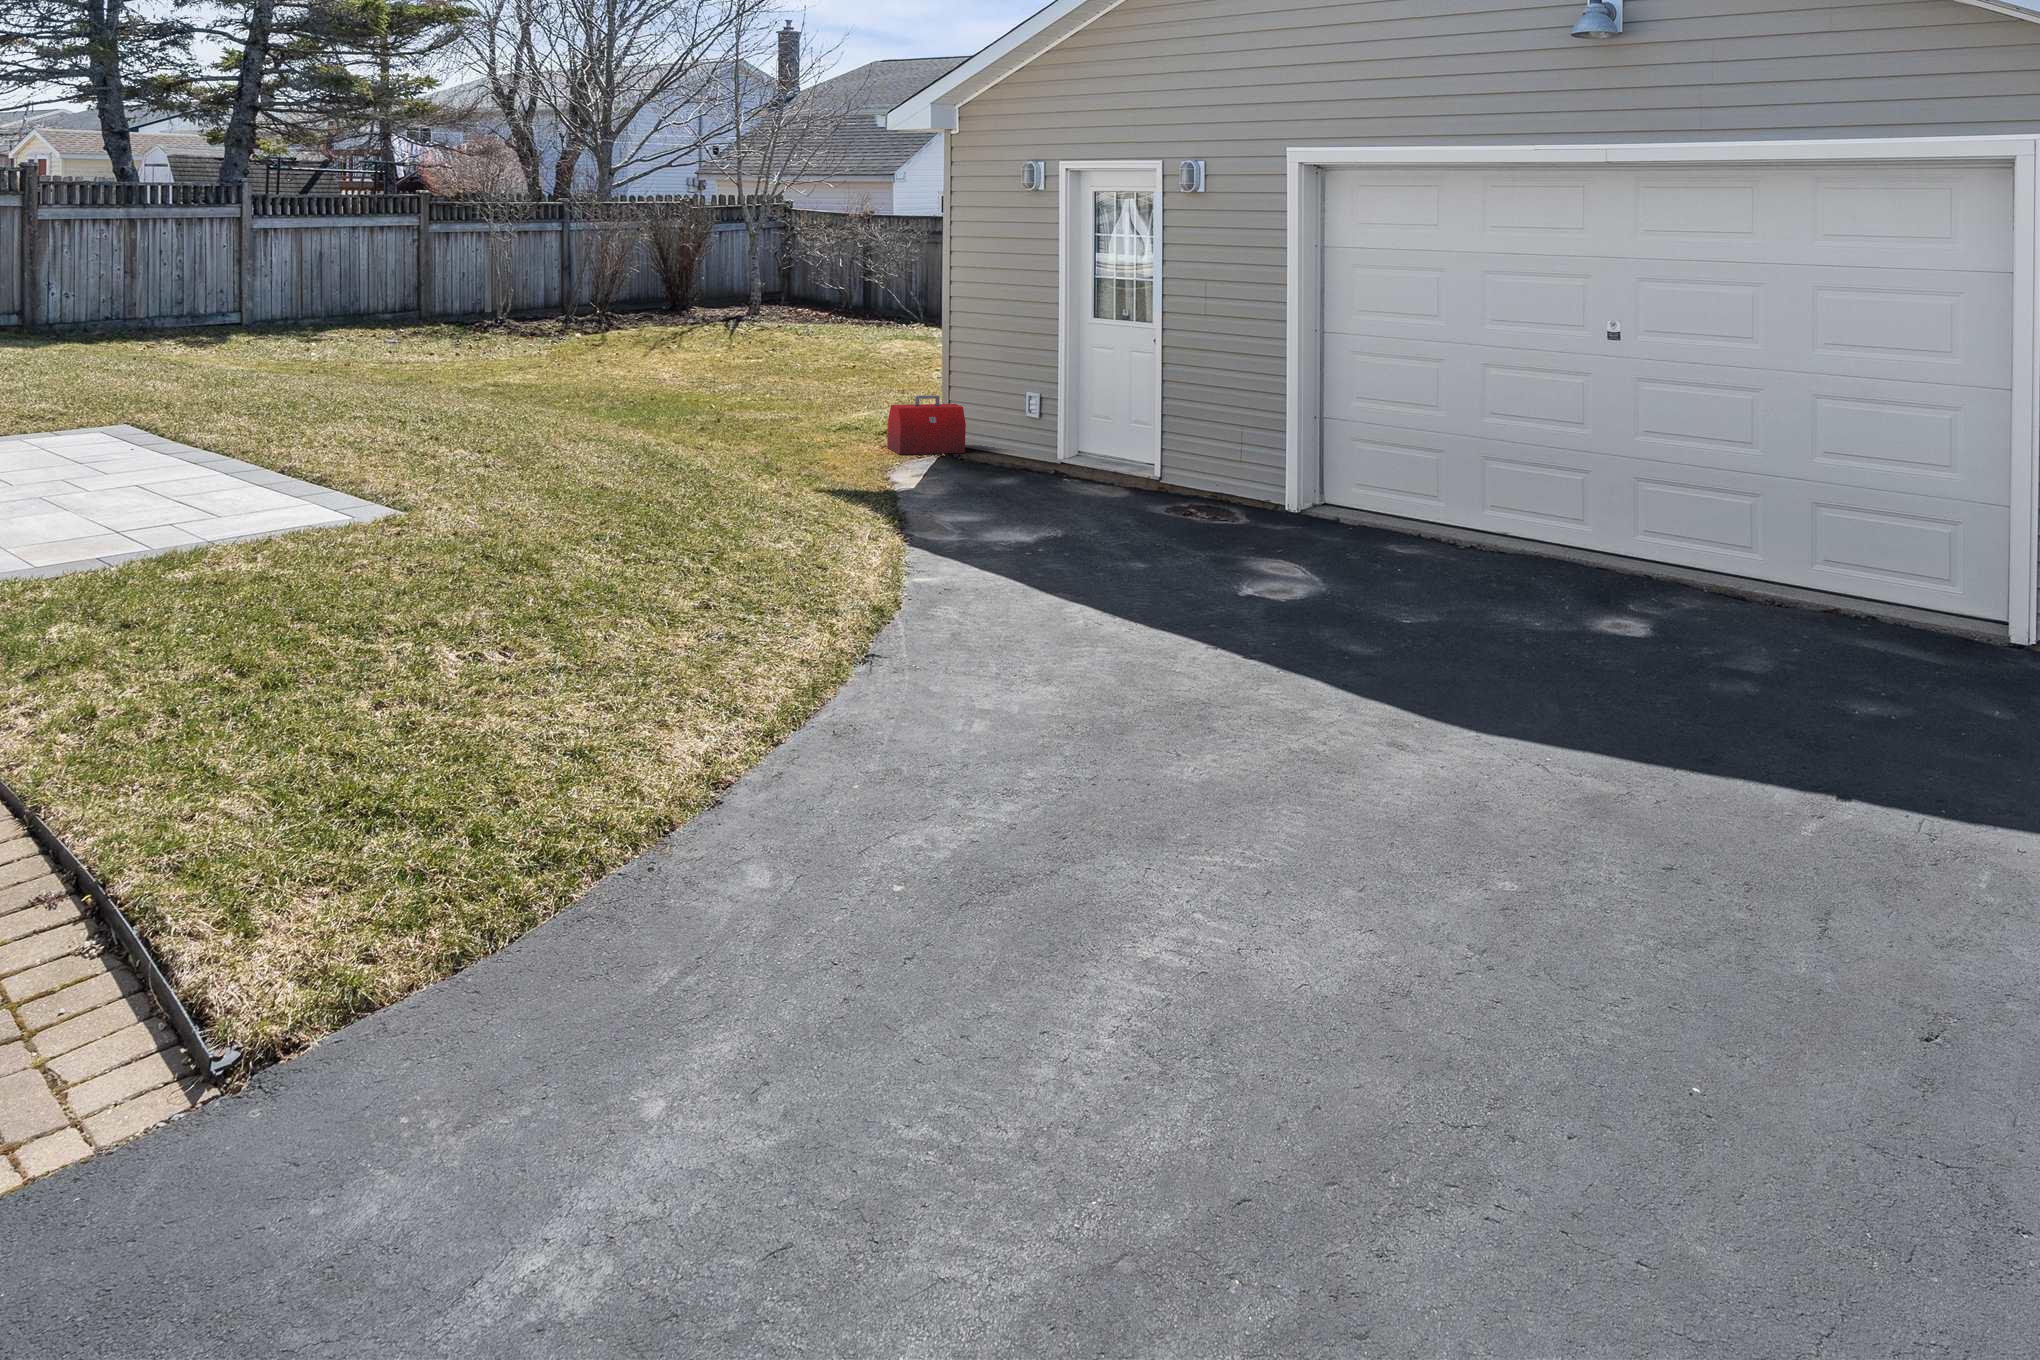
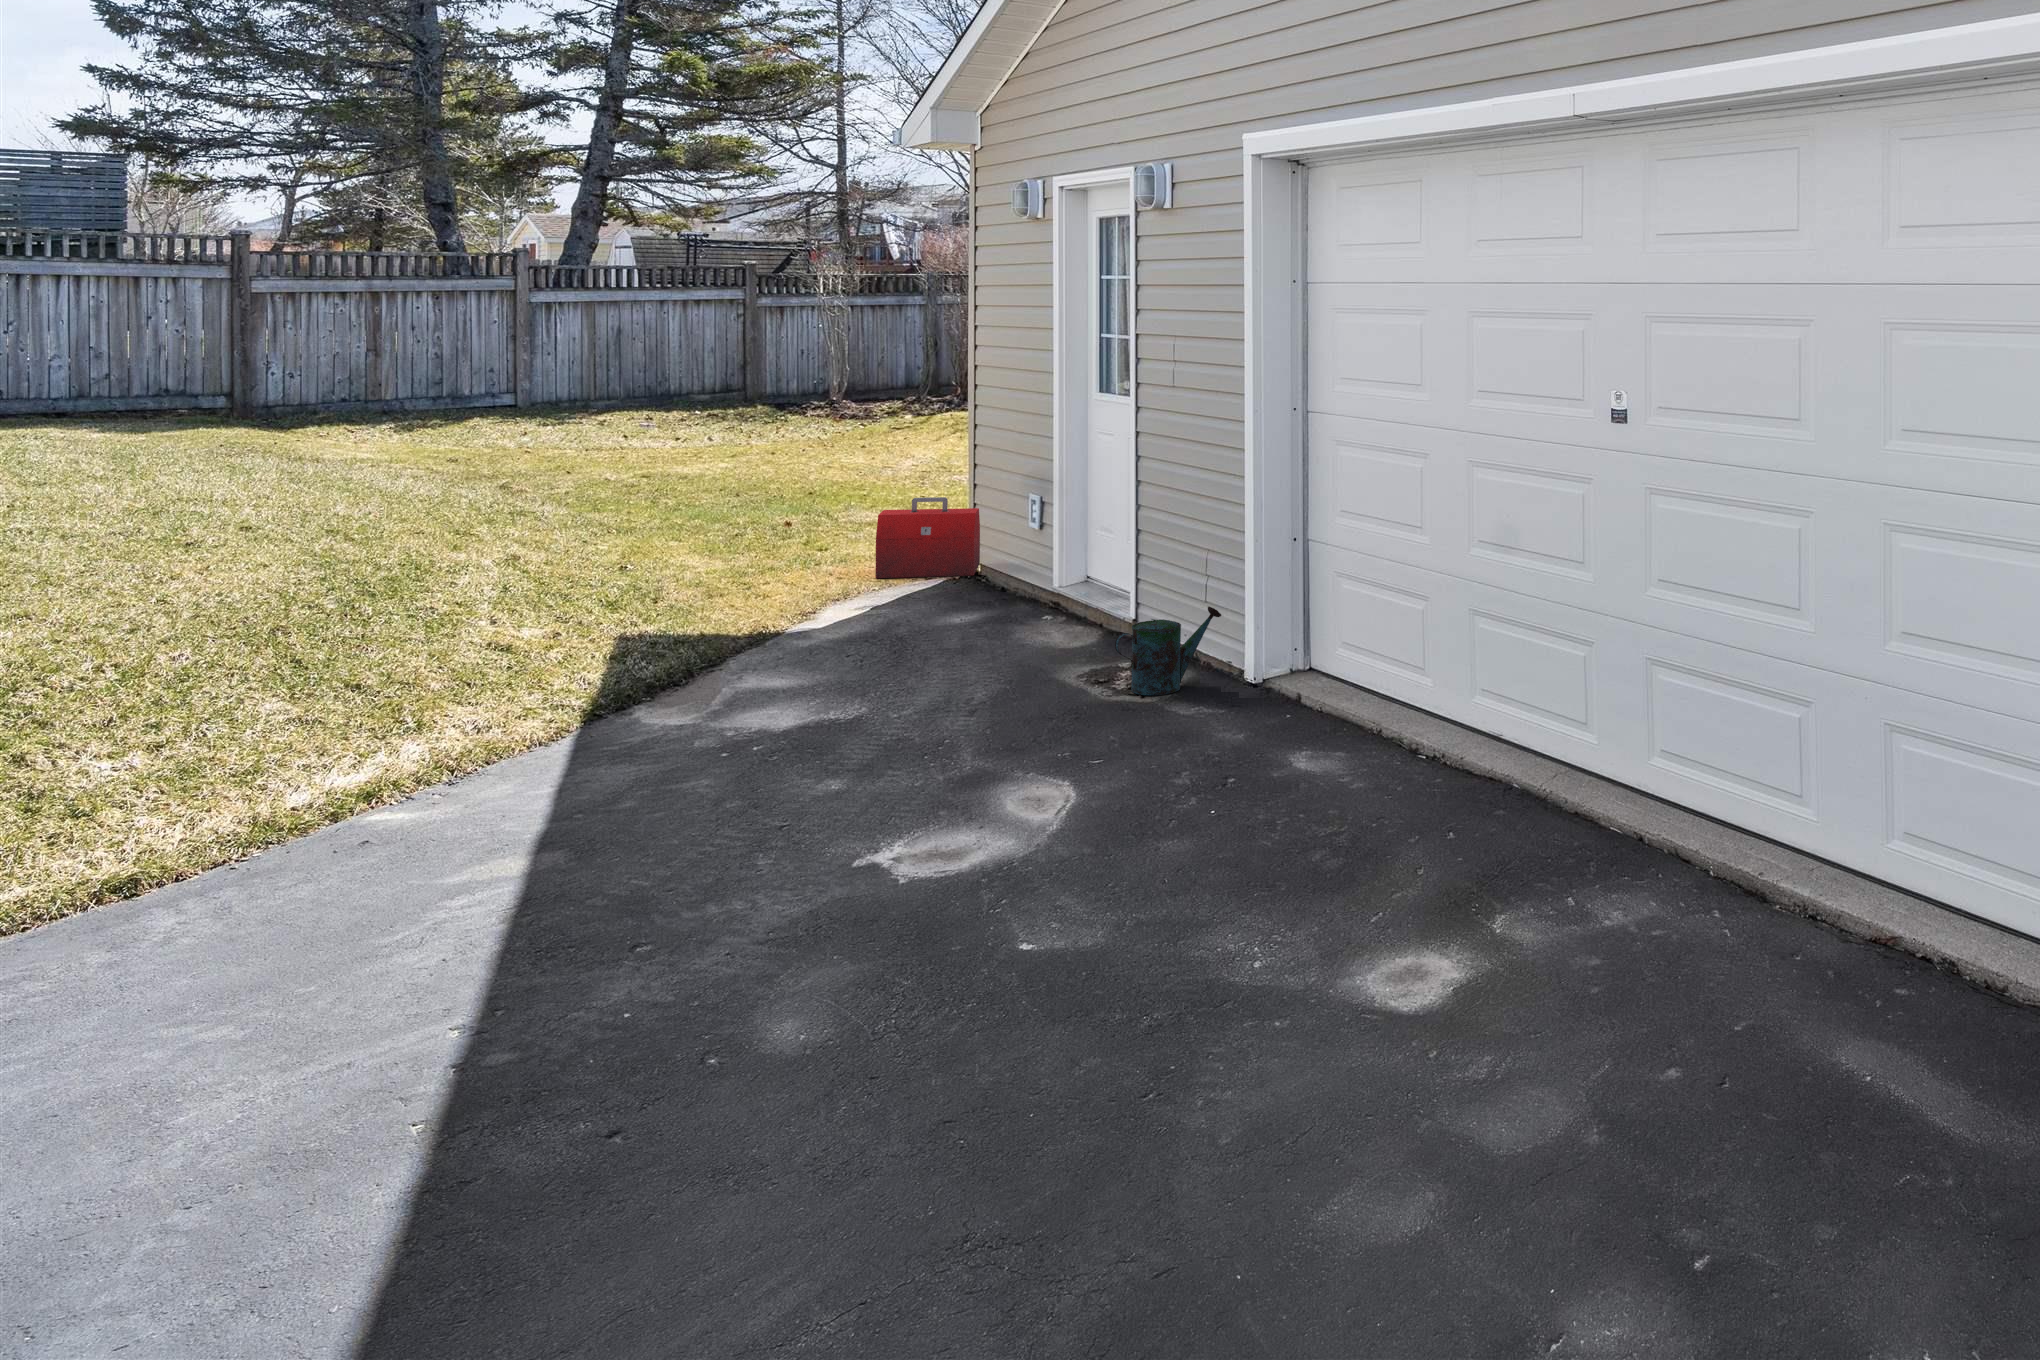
watering can: none [1221,461,1271,518] -> present [1115,607,1221,695]

